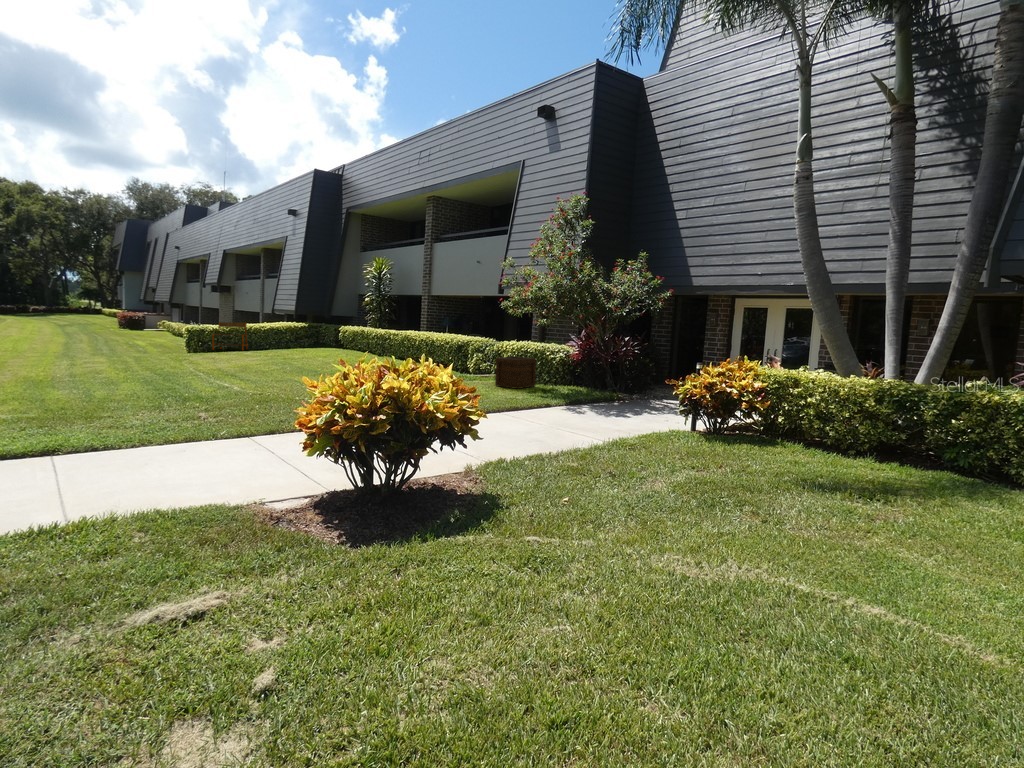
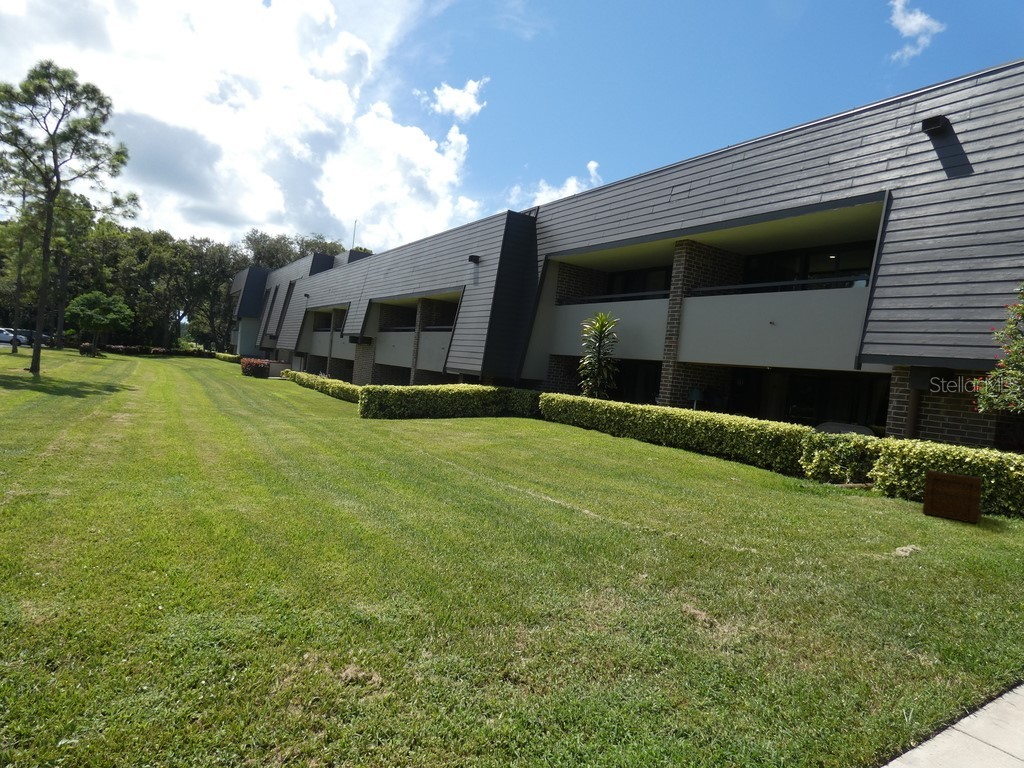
bench: present [212,322,248,350] -> none [399,383,436,418]

